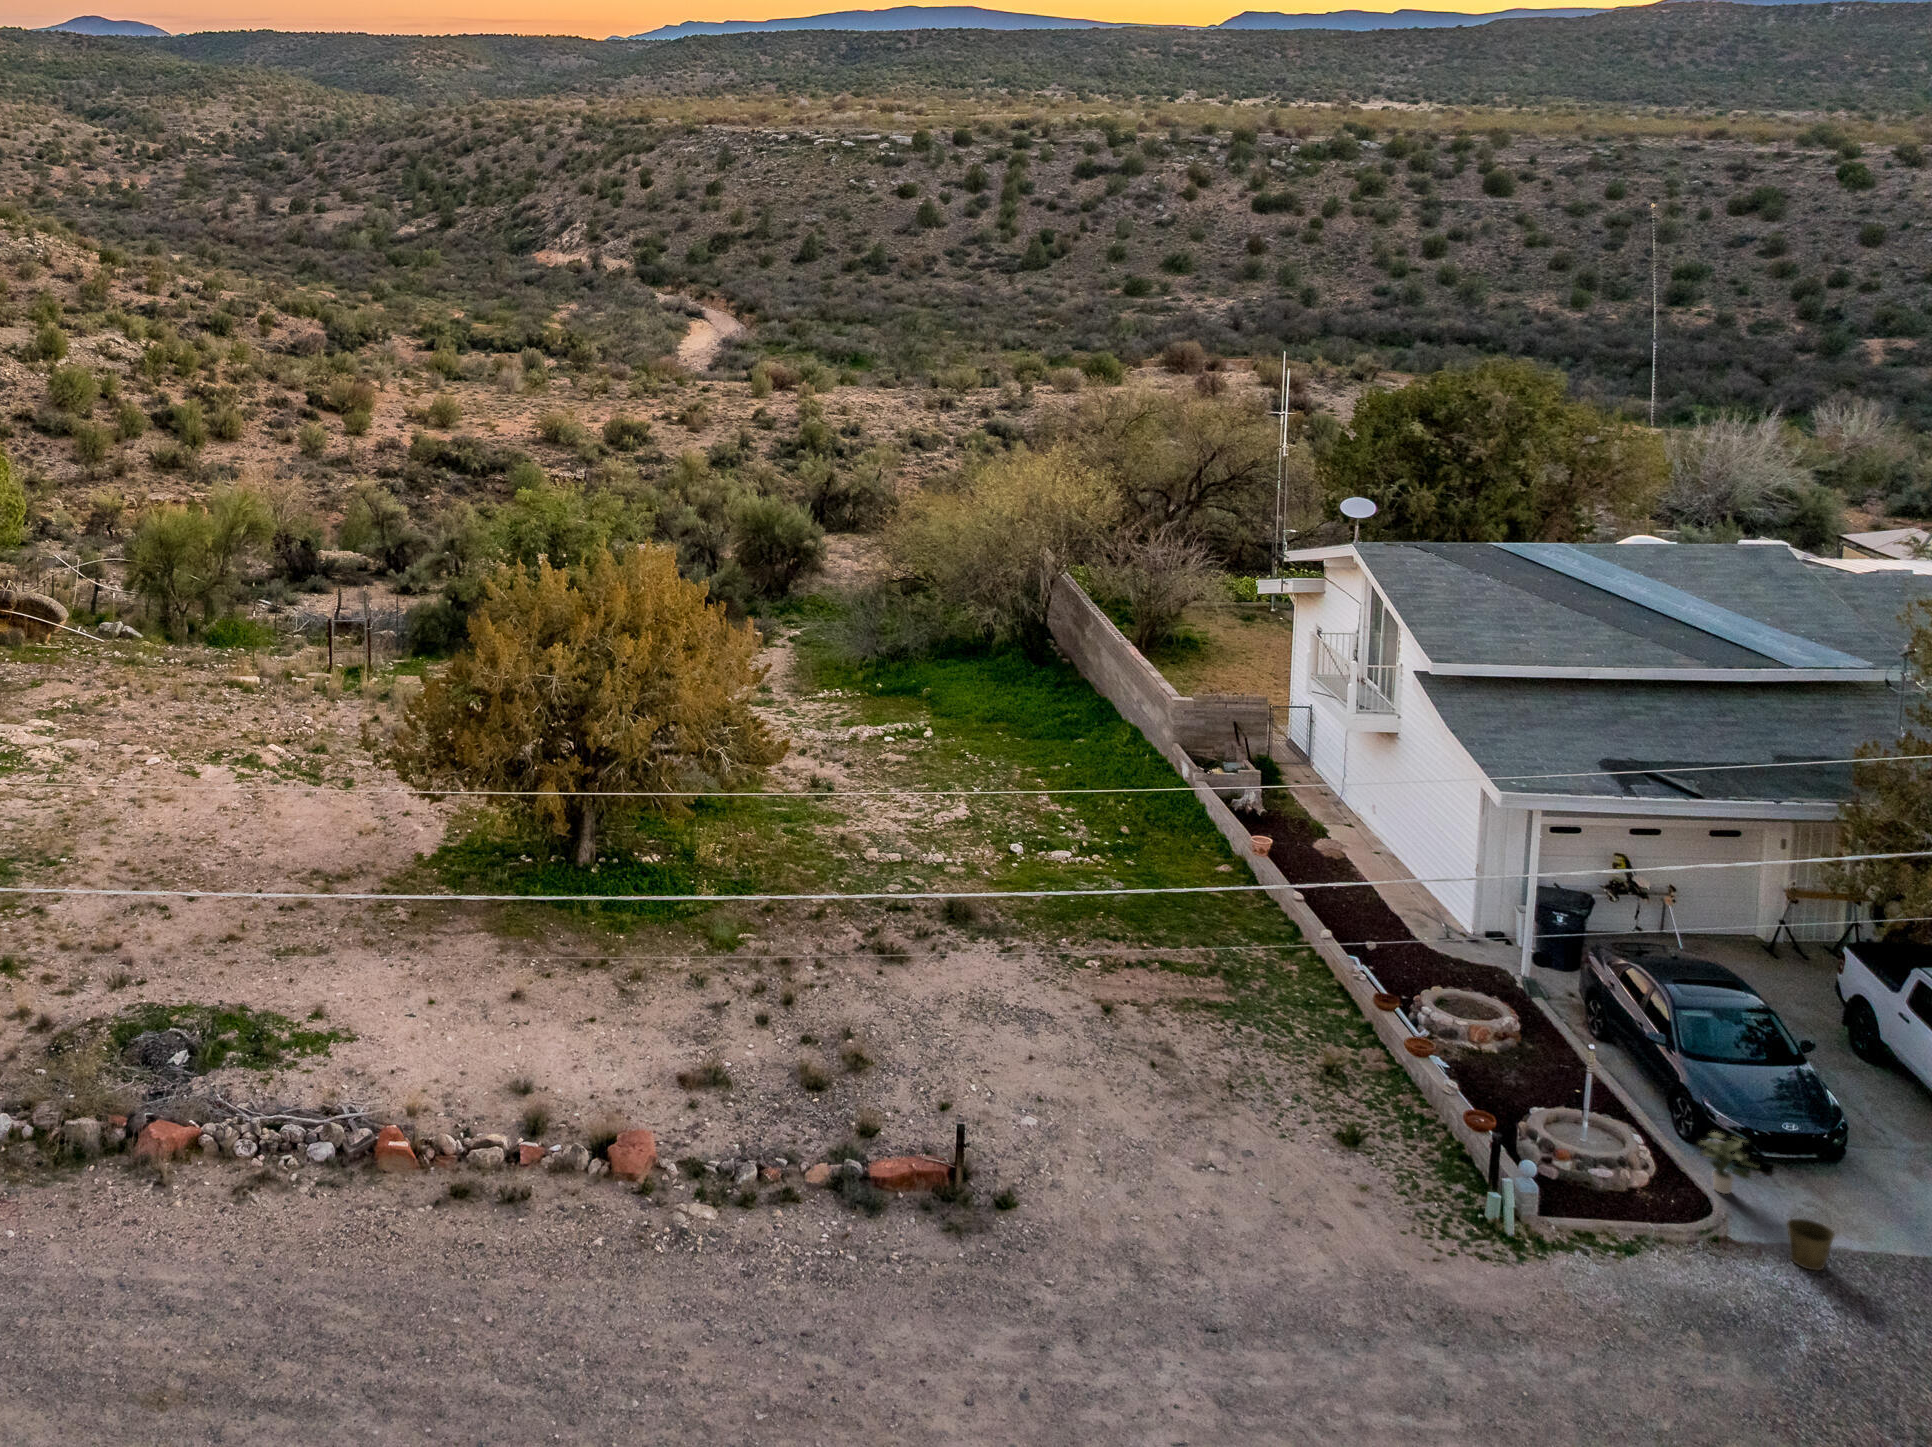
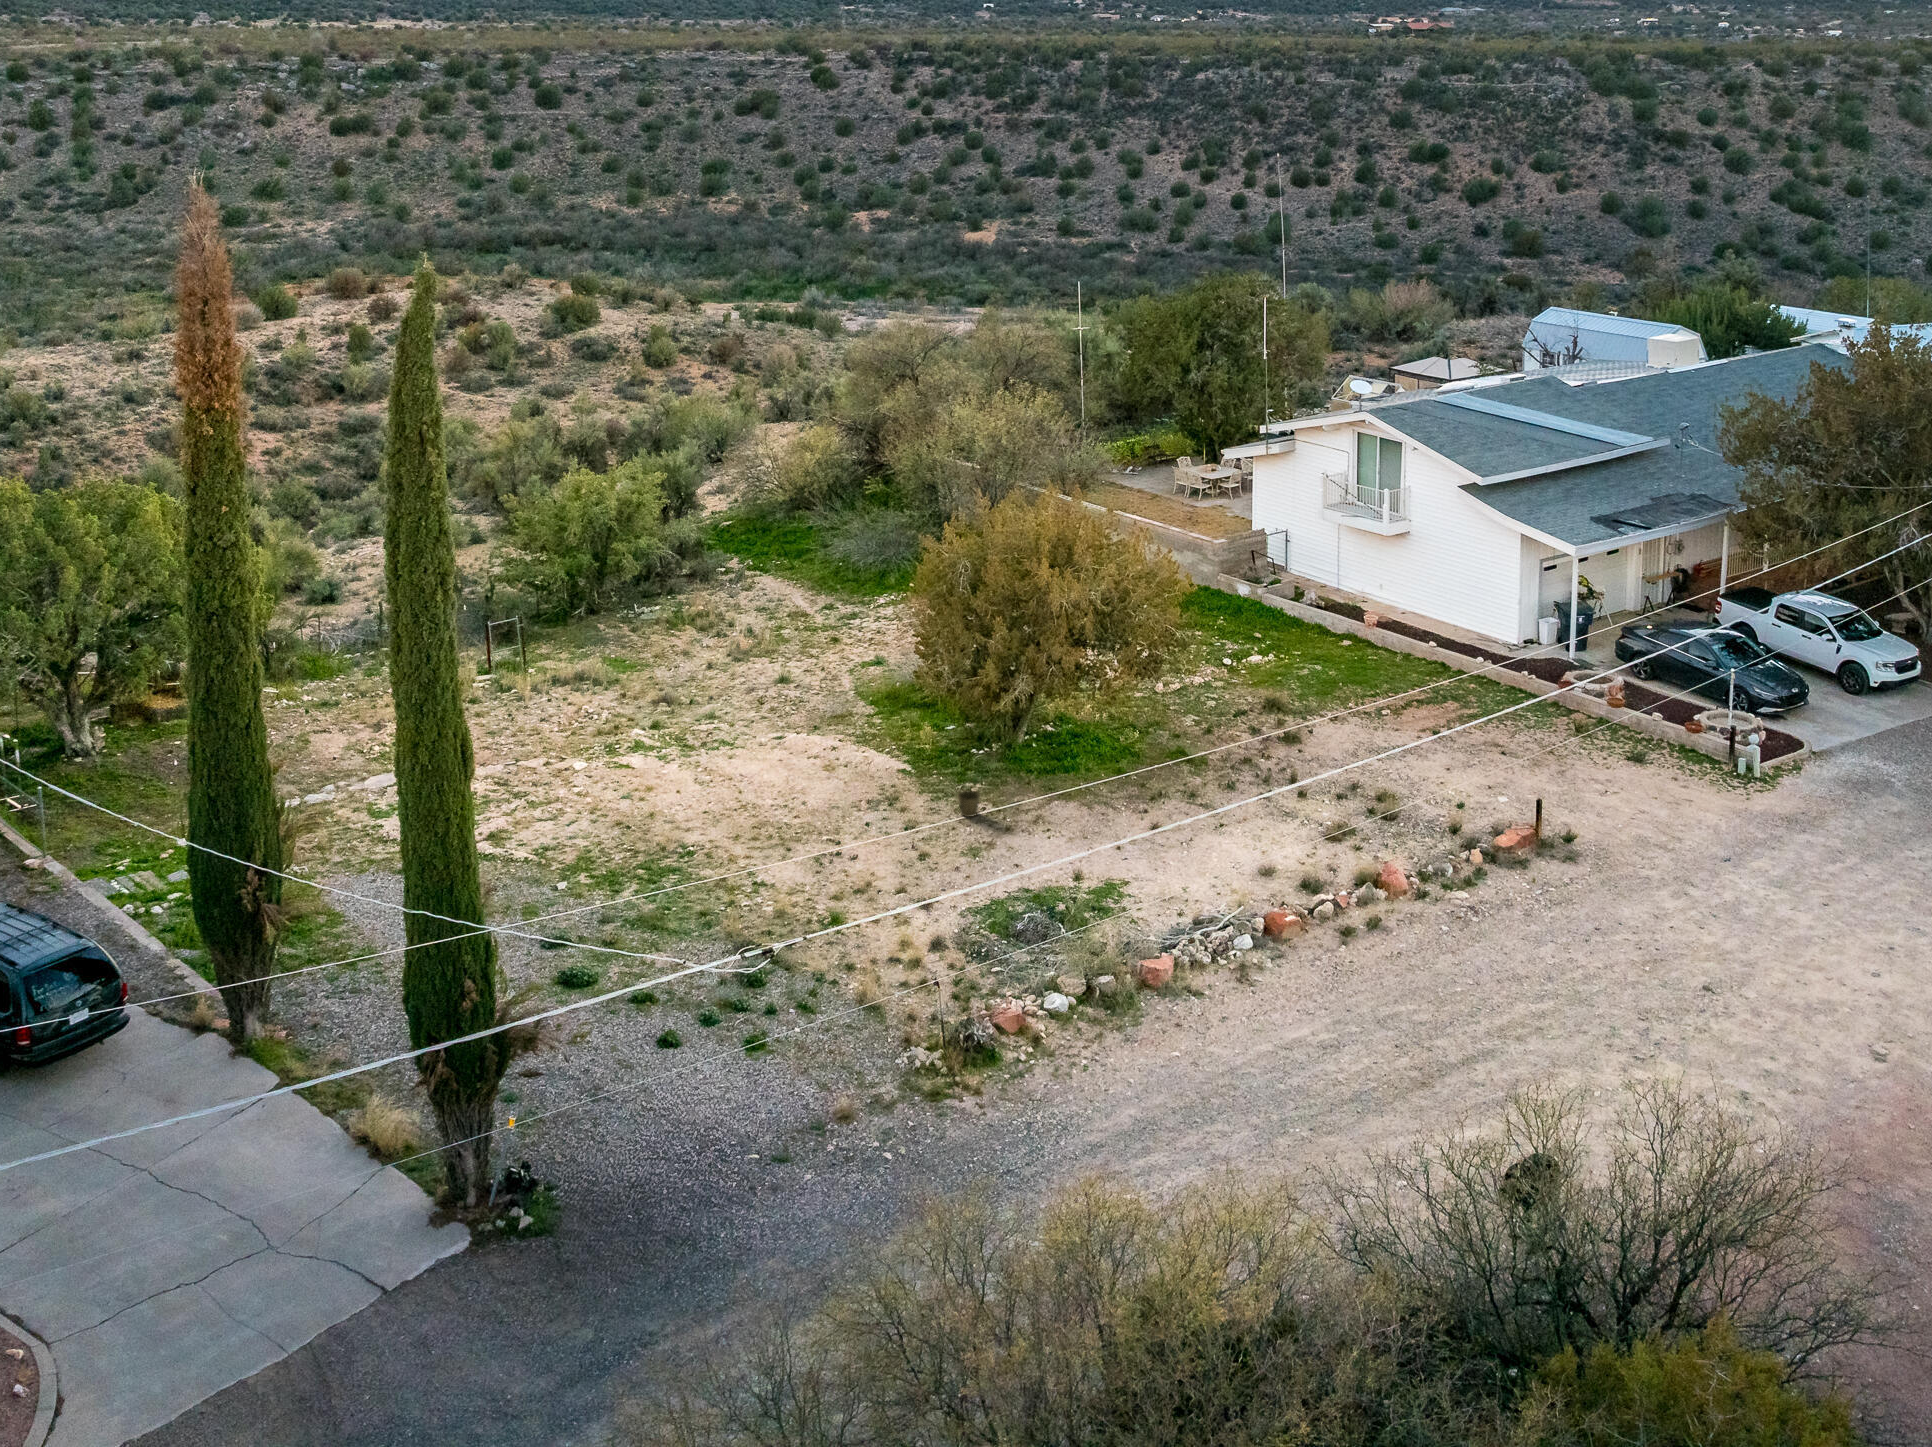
potted plant: present [1699,1132,1758,1194] -> none [905,759,938,794]

